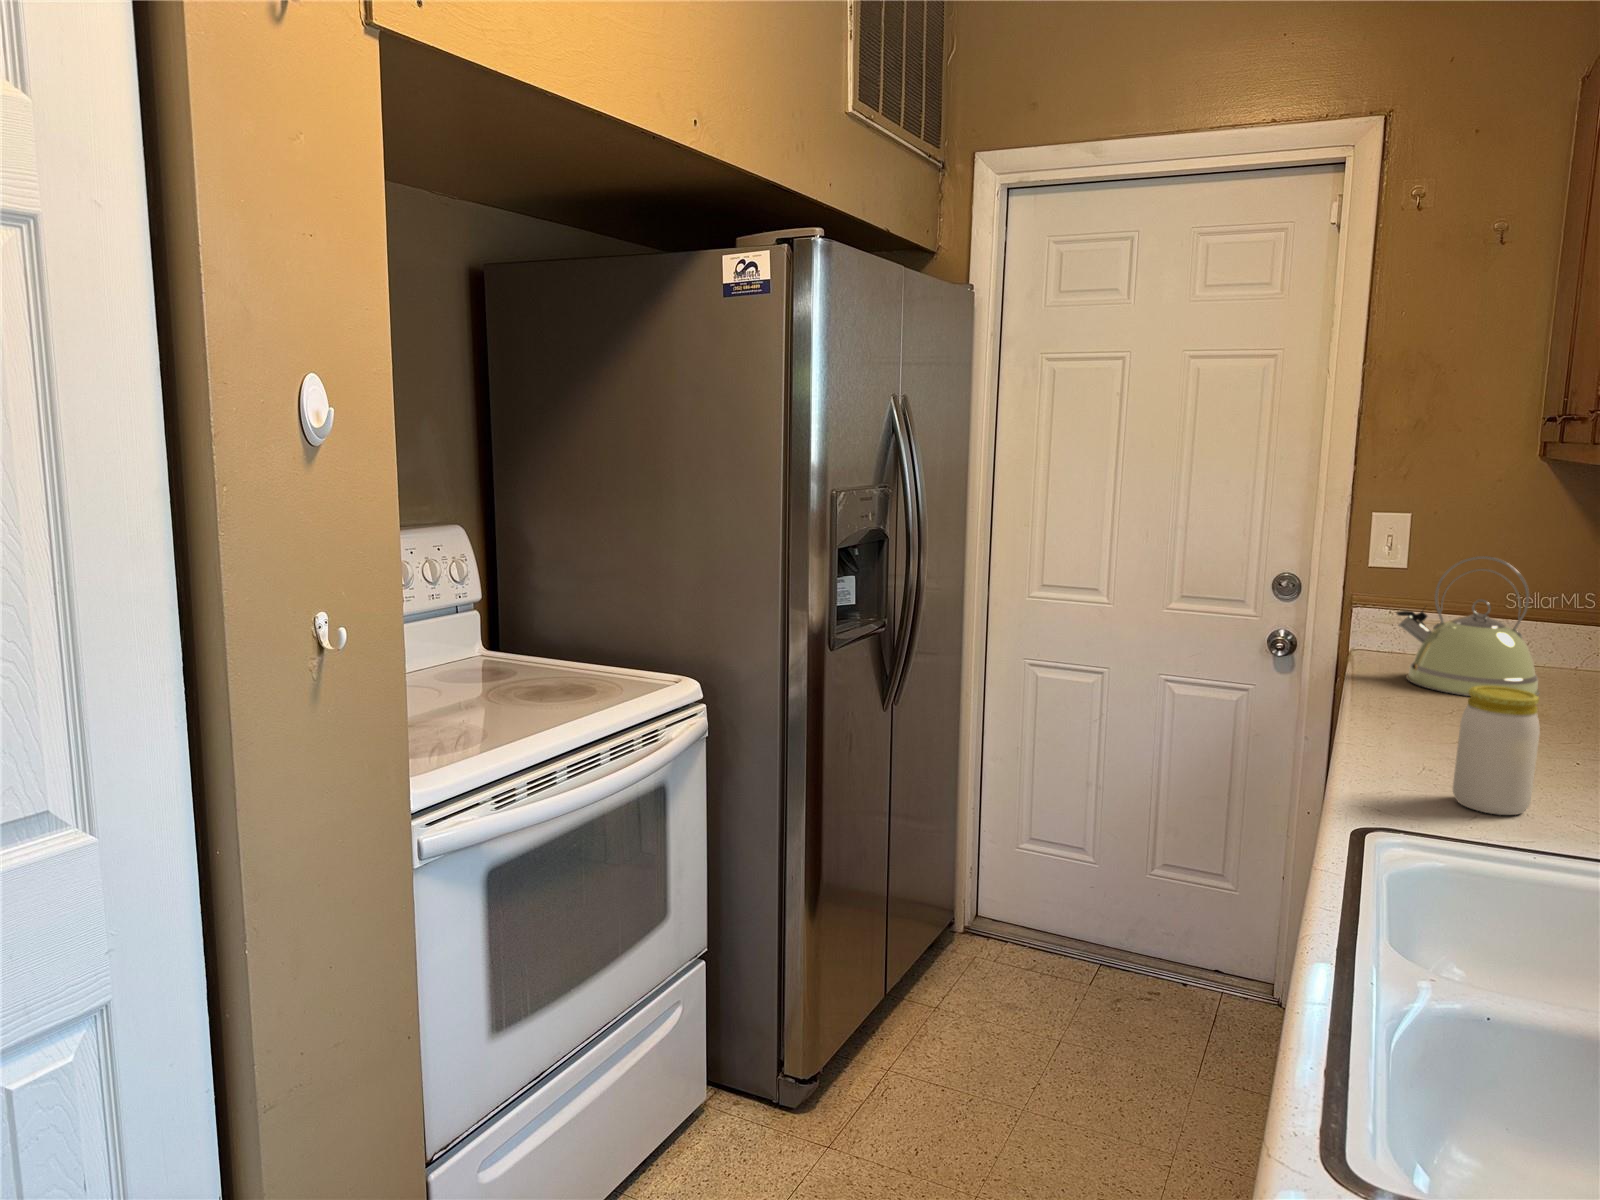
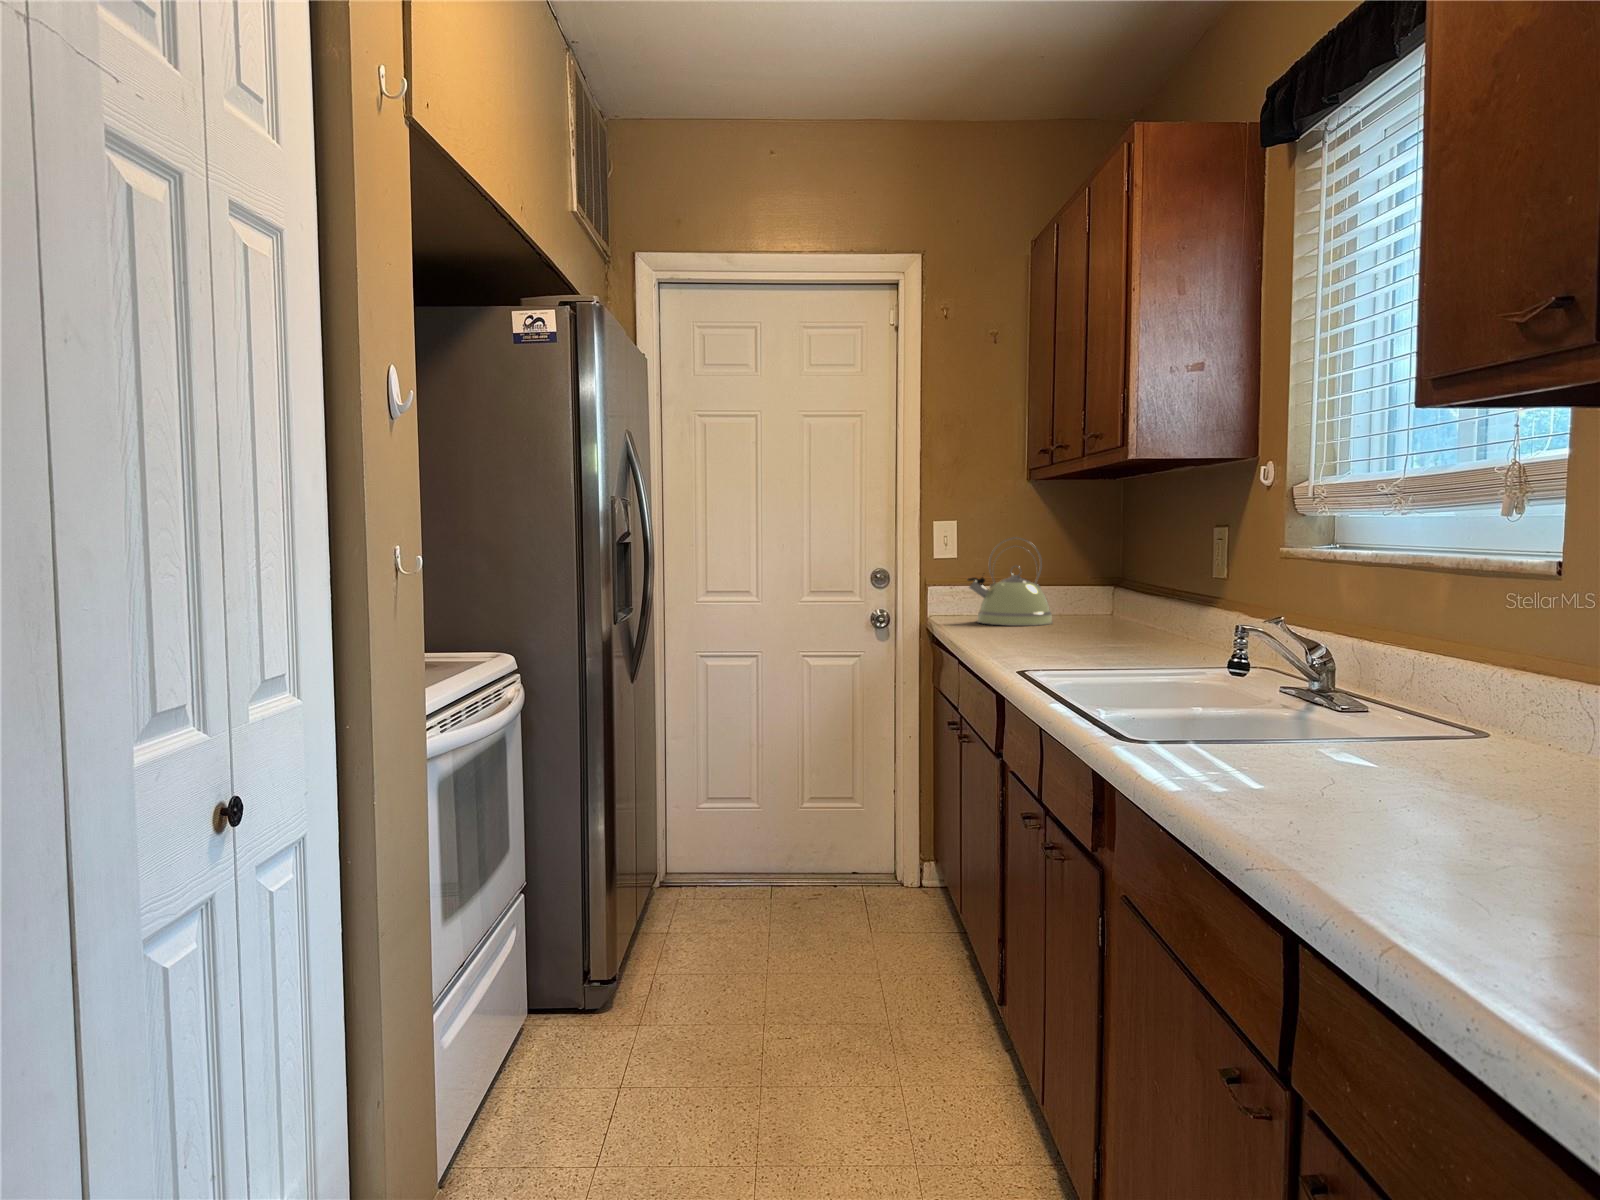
jar: present [1453,686,1540,815] -> none [1058,585,1099,656]

